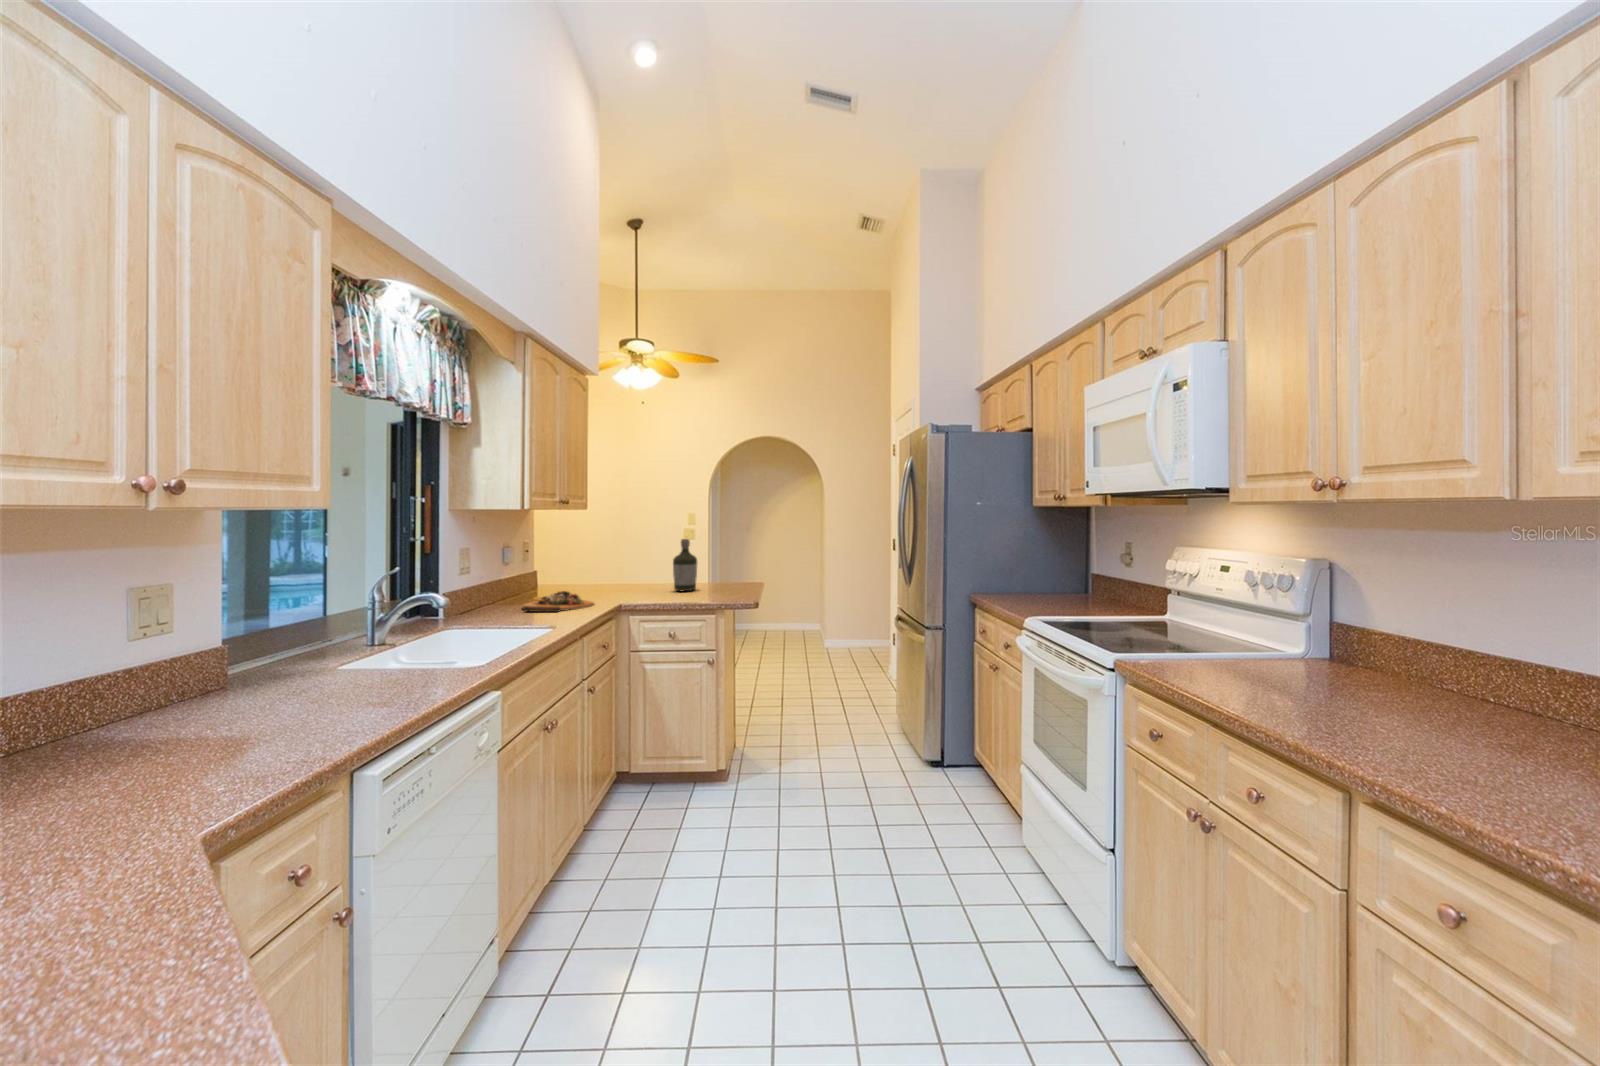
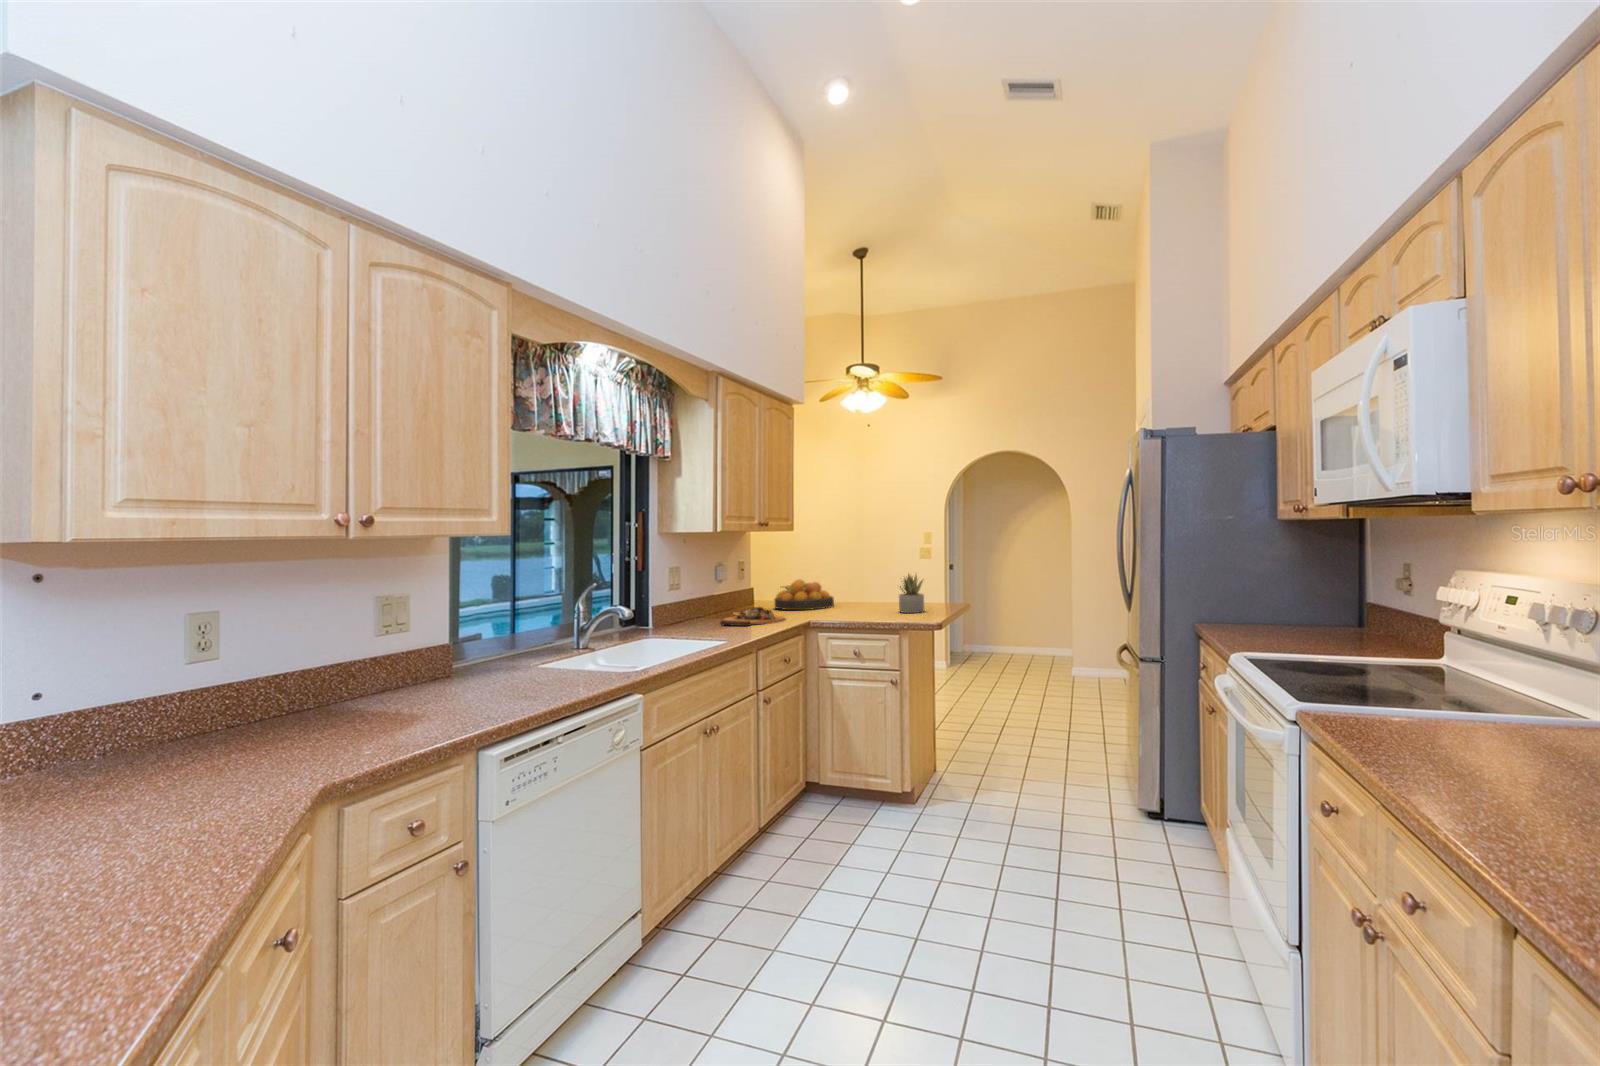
bottle: present [673,539,697,591] -> none [868,556,893,609]
succulent plant: none [706,555,732,595] -> present [899,574,924,613]
fruit bowl: none [566,561,631,593] -> present [775,579,834,610]

